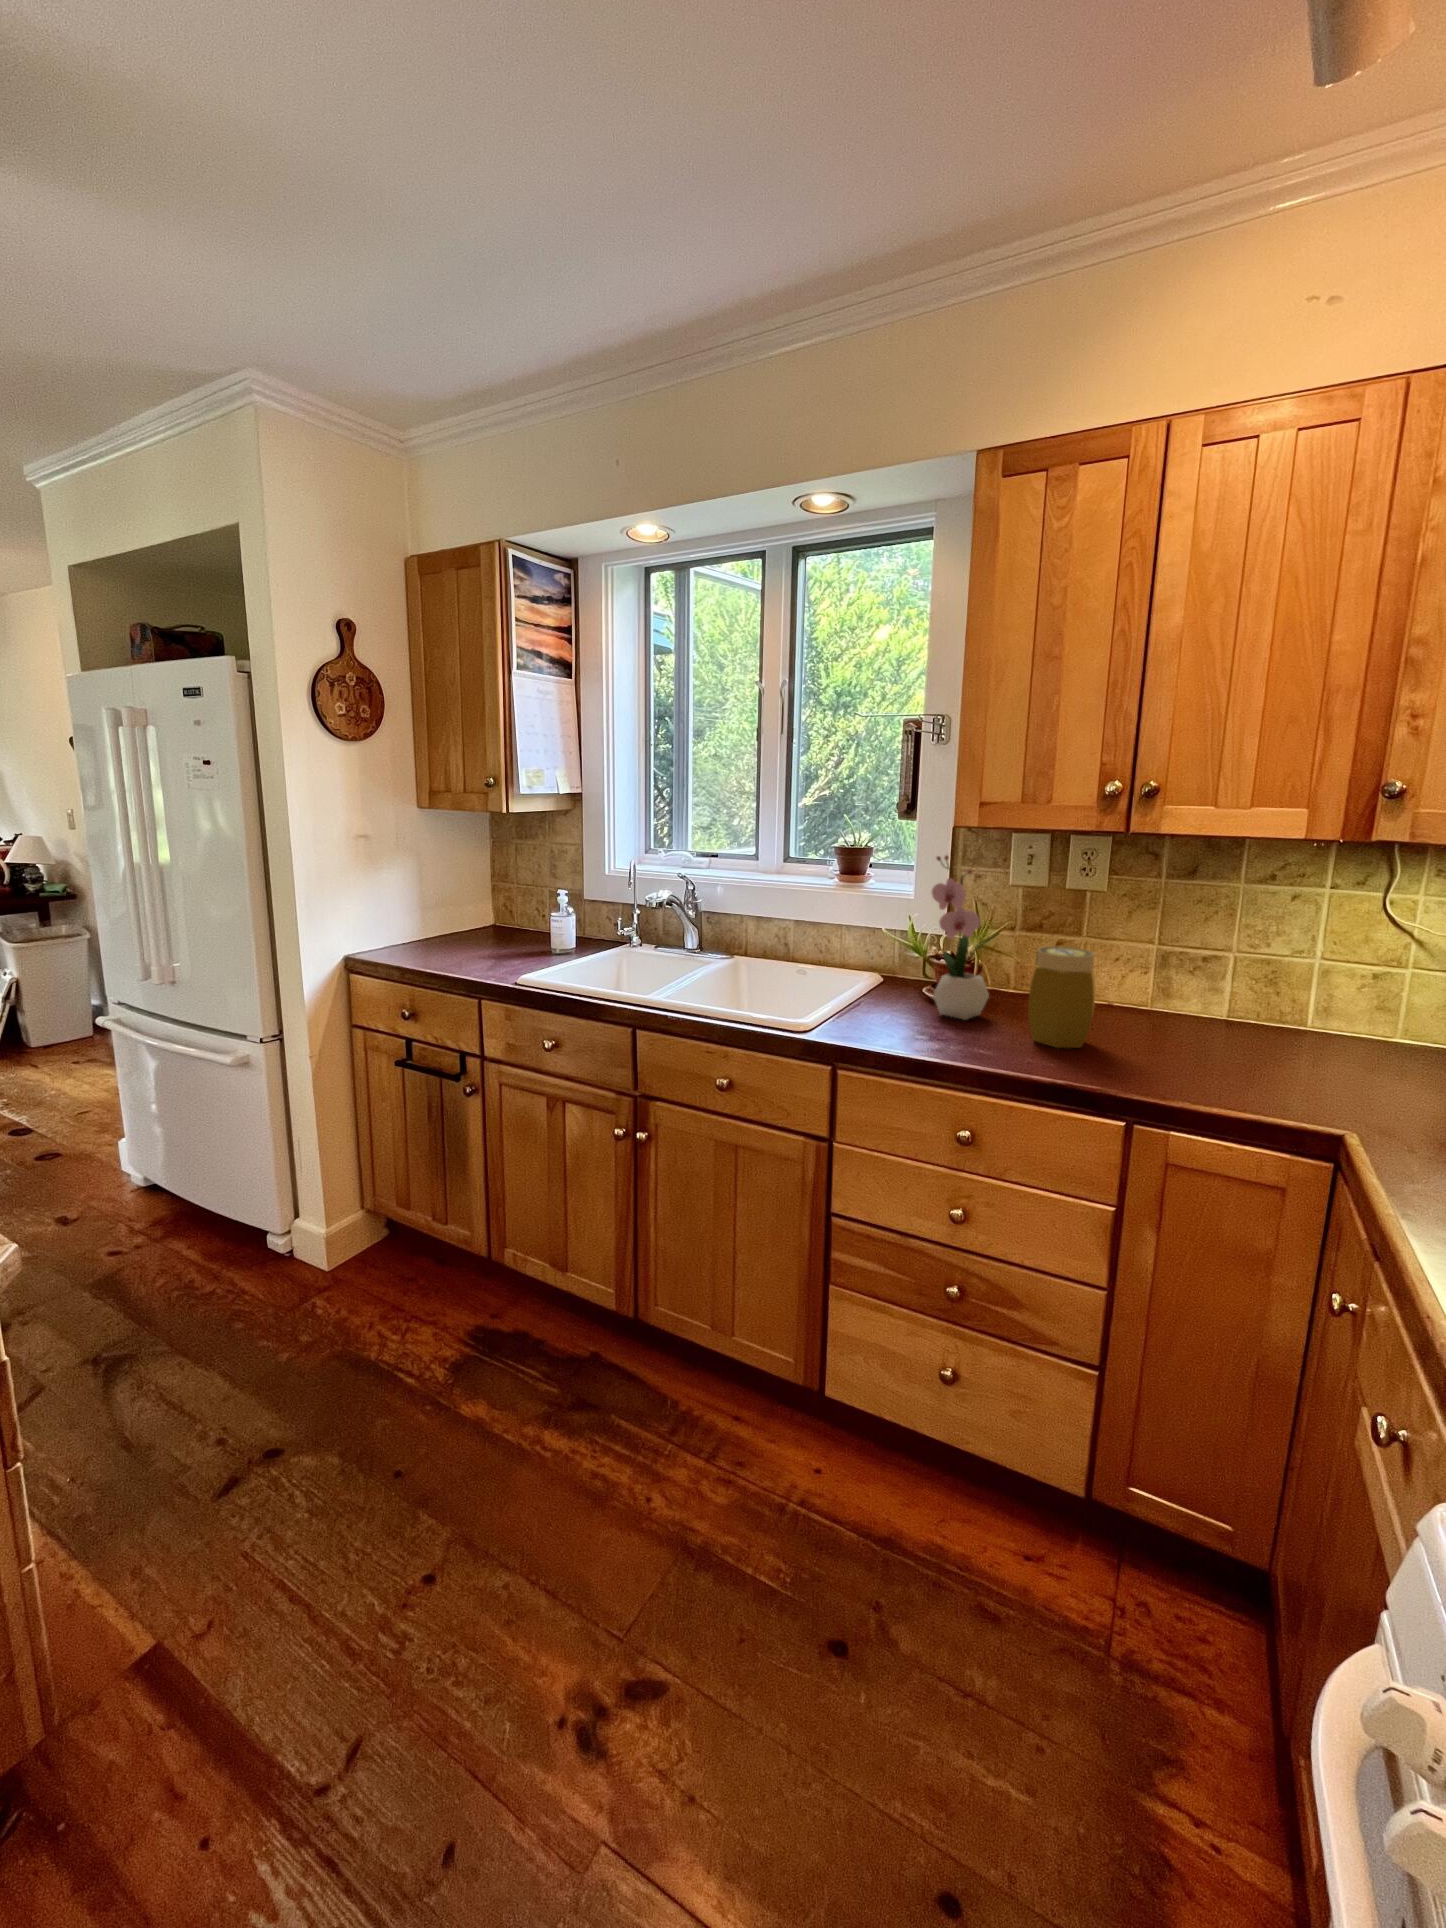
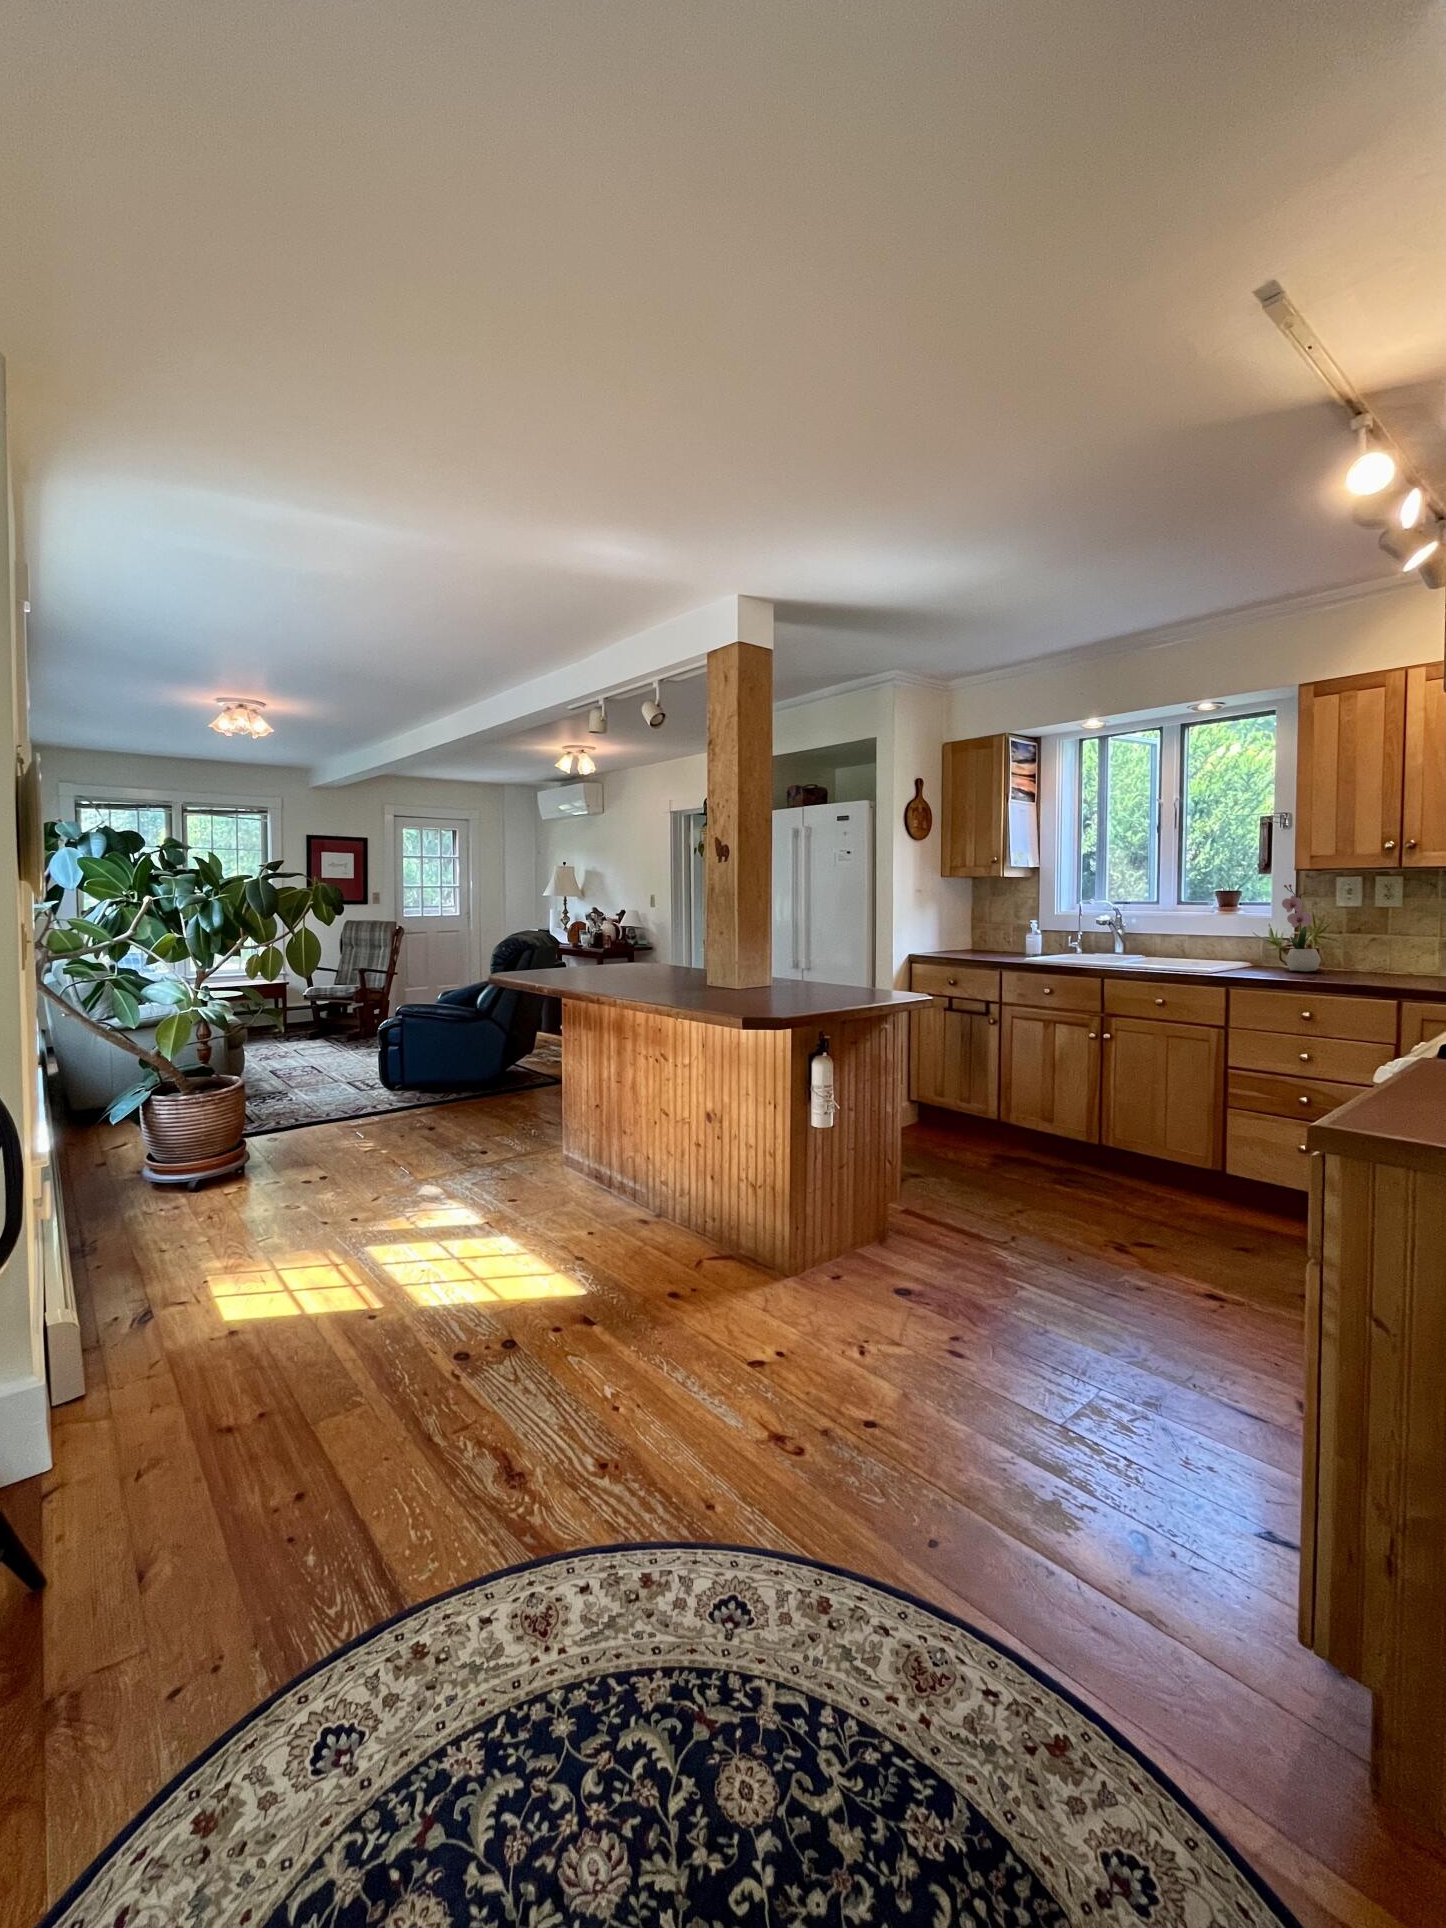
jar: present [1028,946,1095,1048] -> none [1343,928,1385,977]

